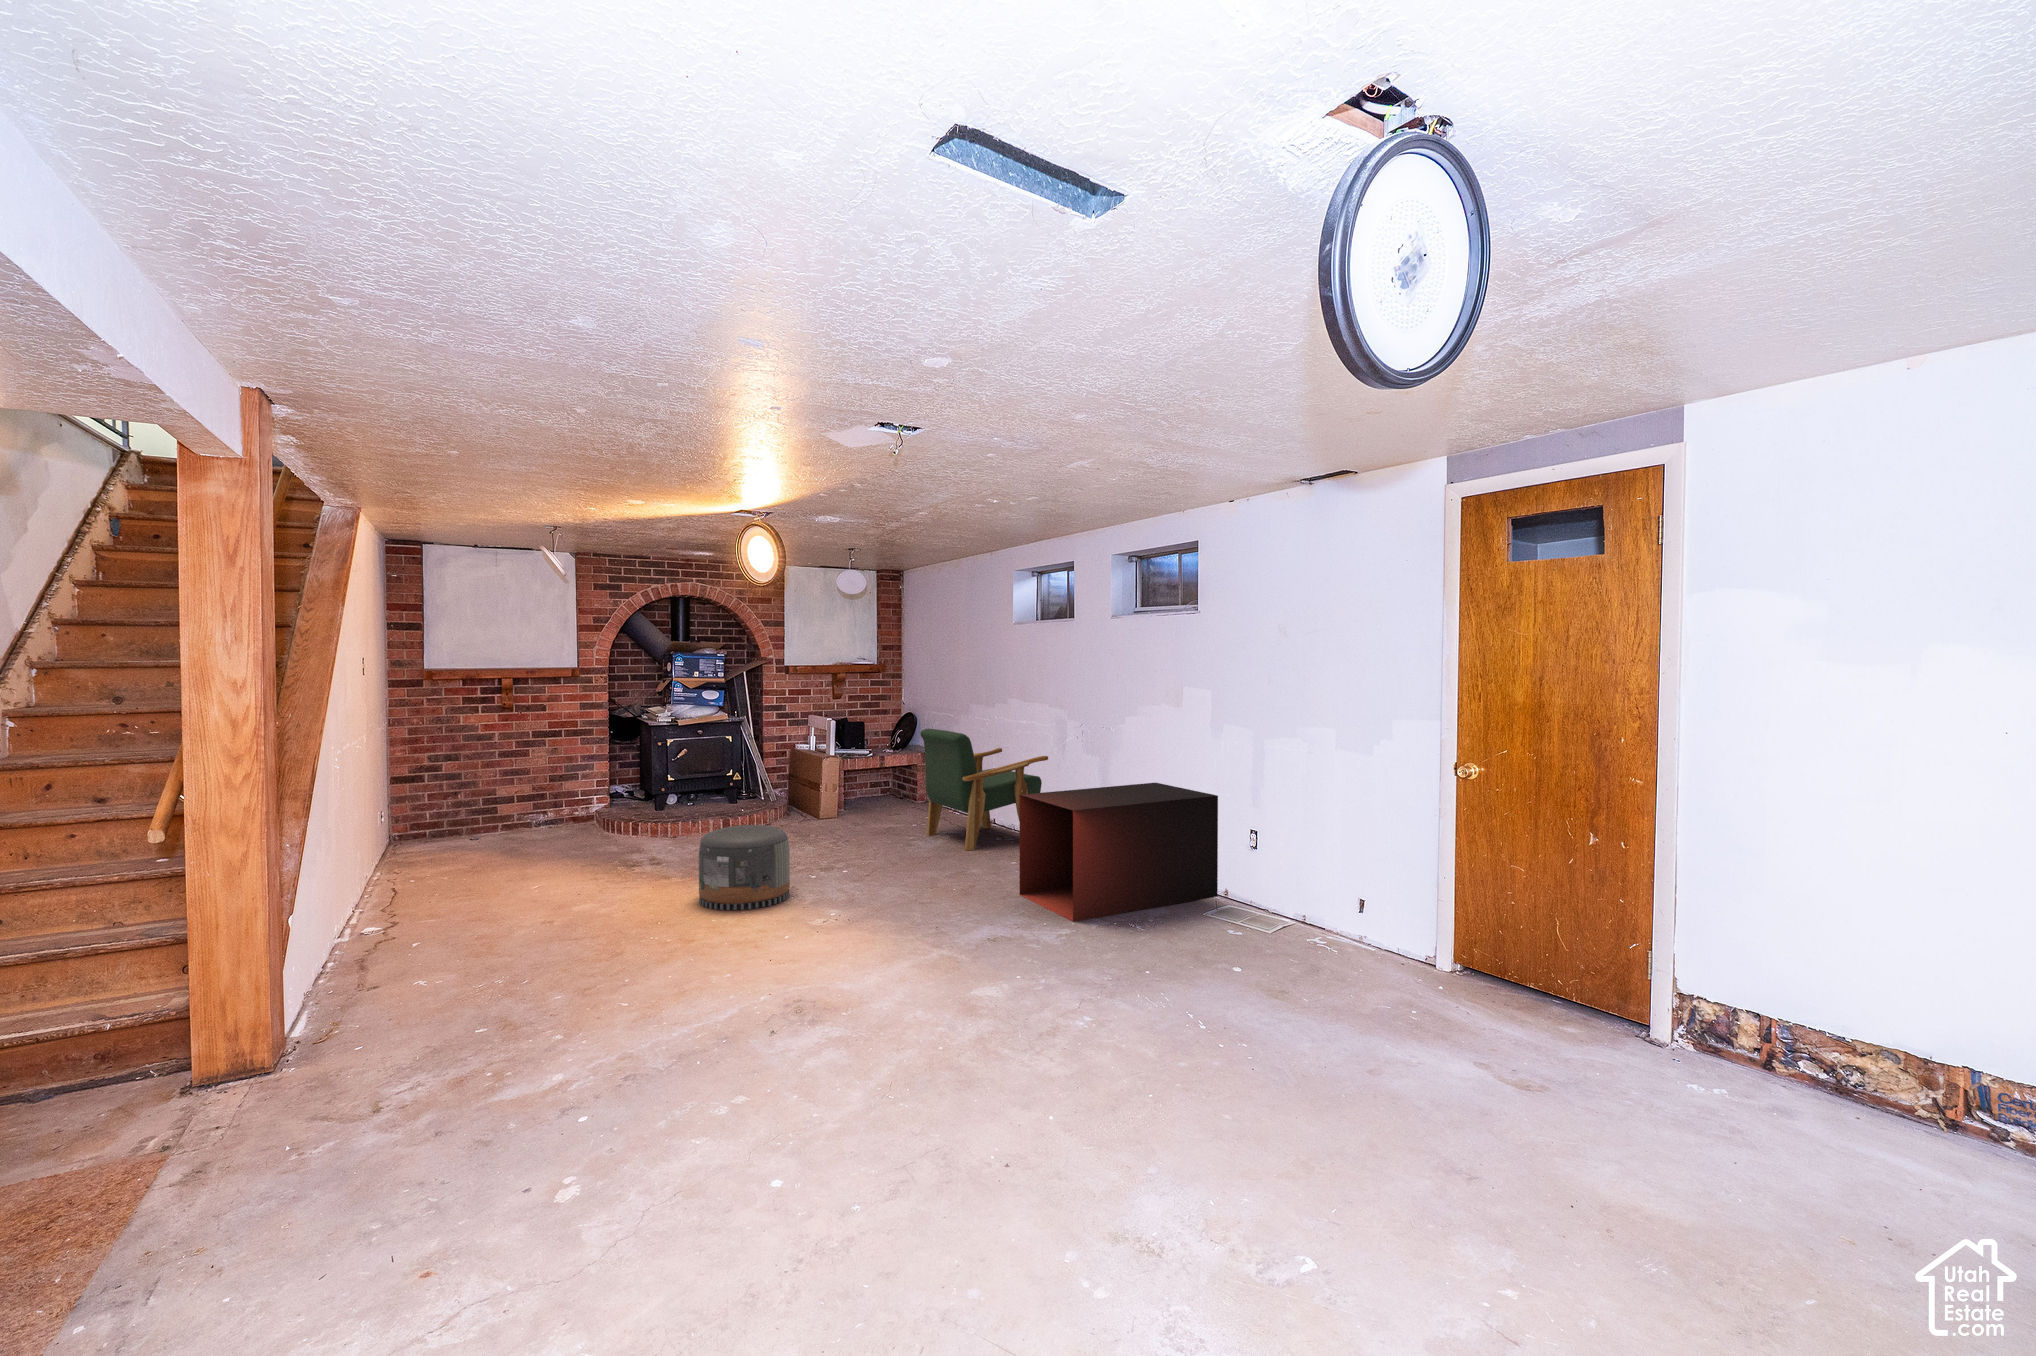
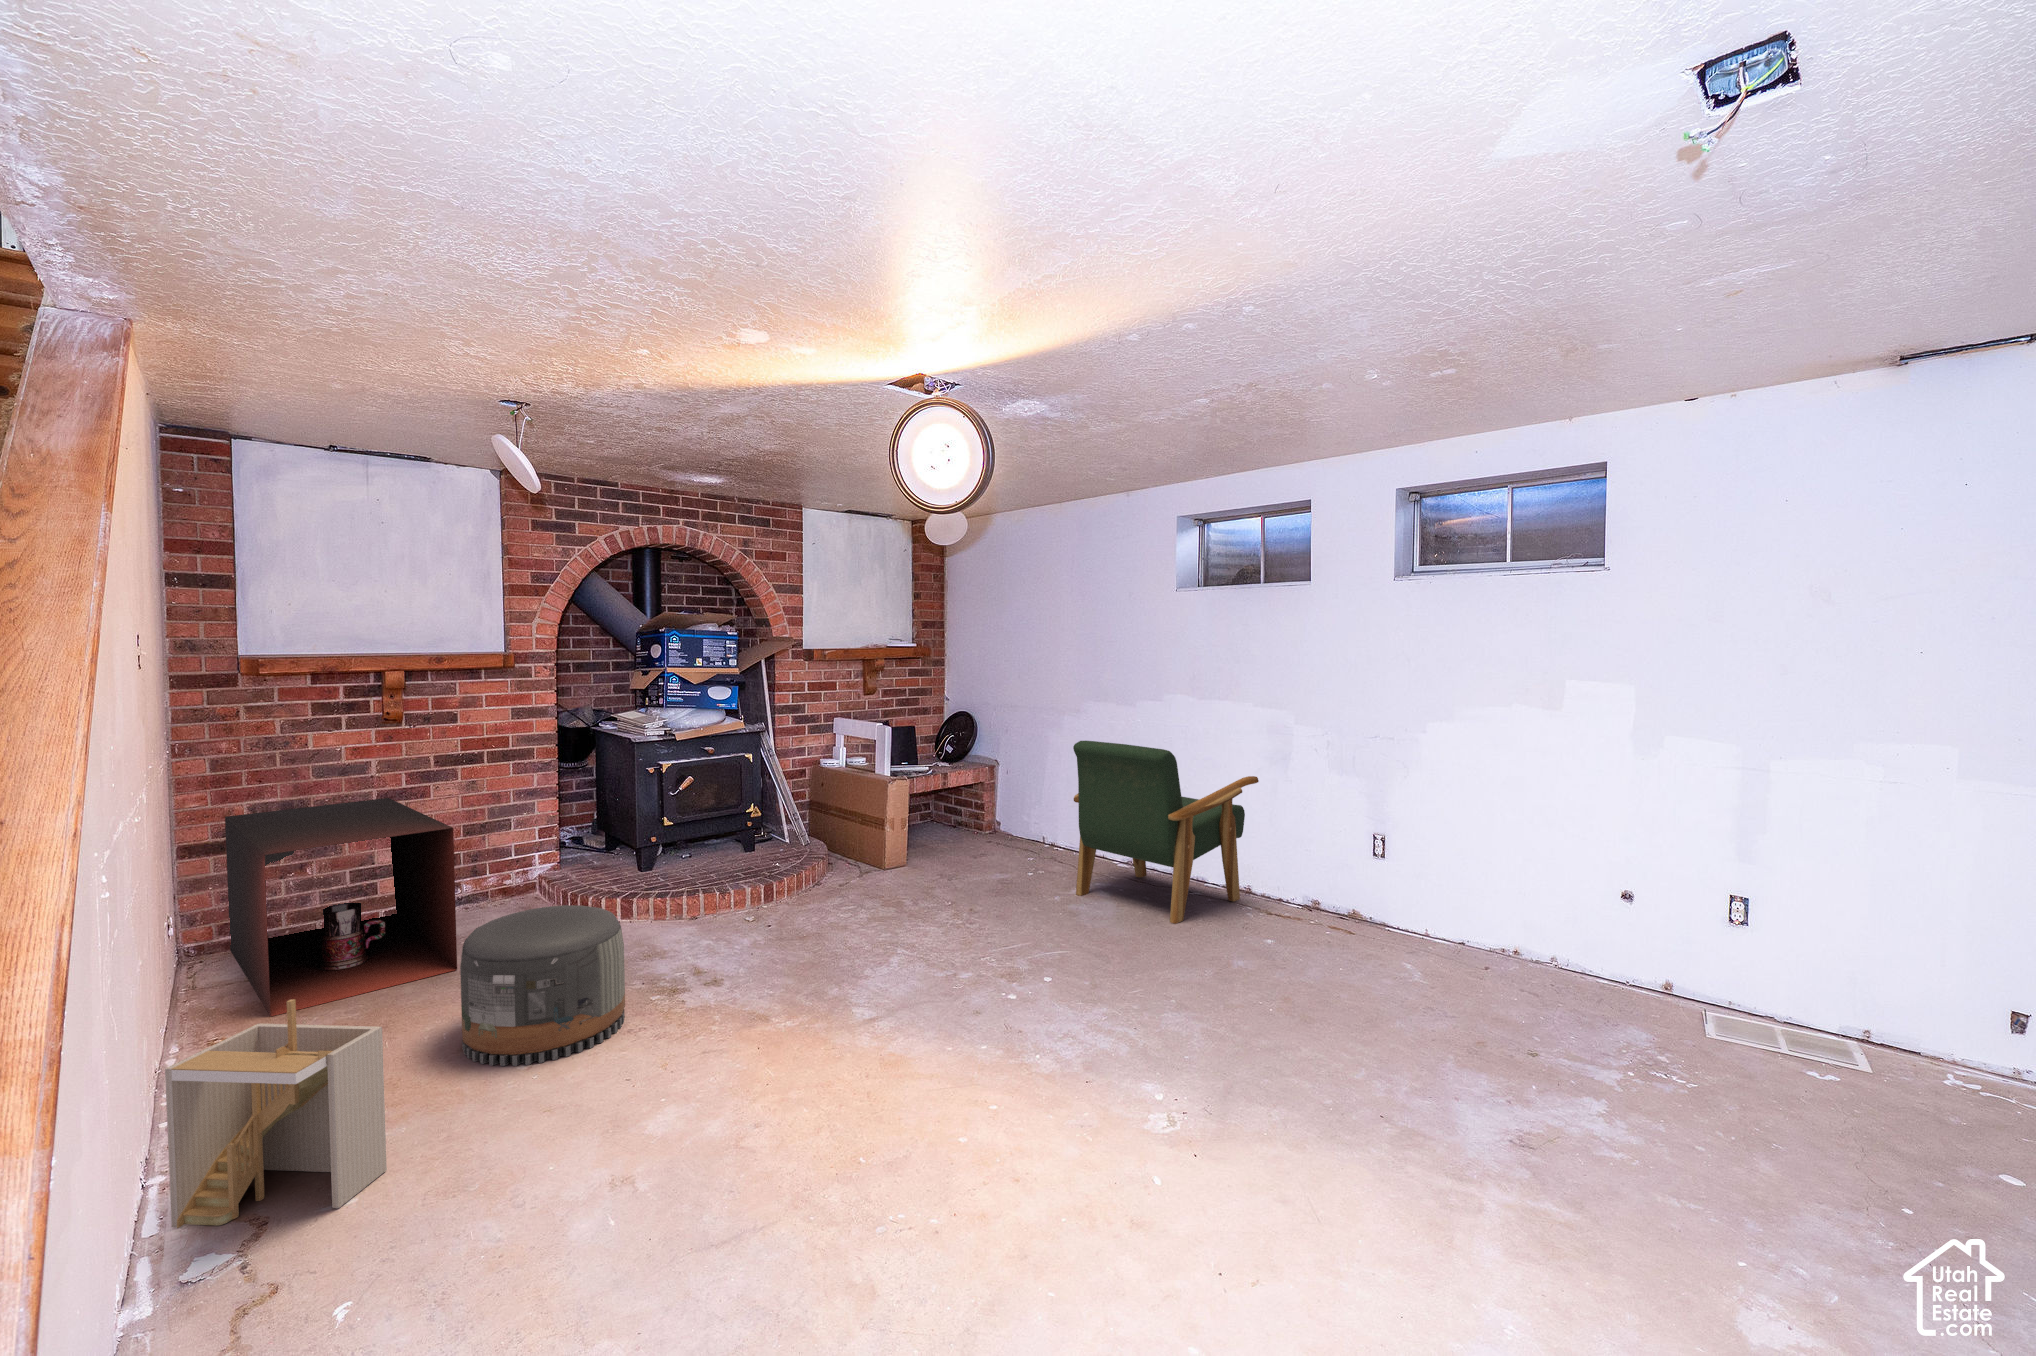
storage cabinet: present [1019,783,1218,922] -> present [225,798,457,1016]
storage bin: none [365,823,456,919] -> present [165,999,387,1228]
pouf: present [699,825,790,910] -> present [460,905,625,1066]

